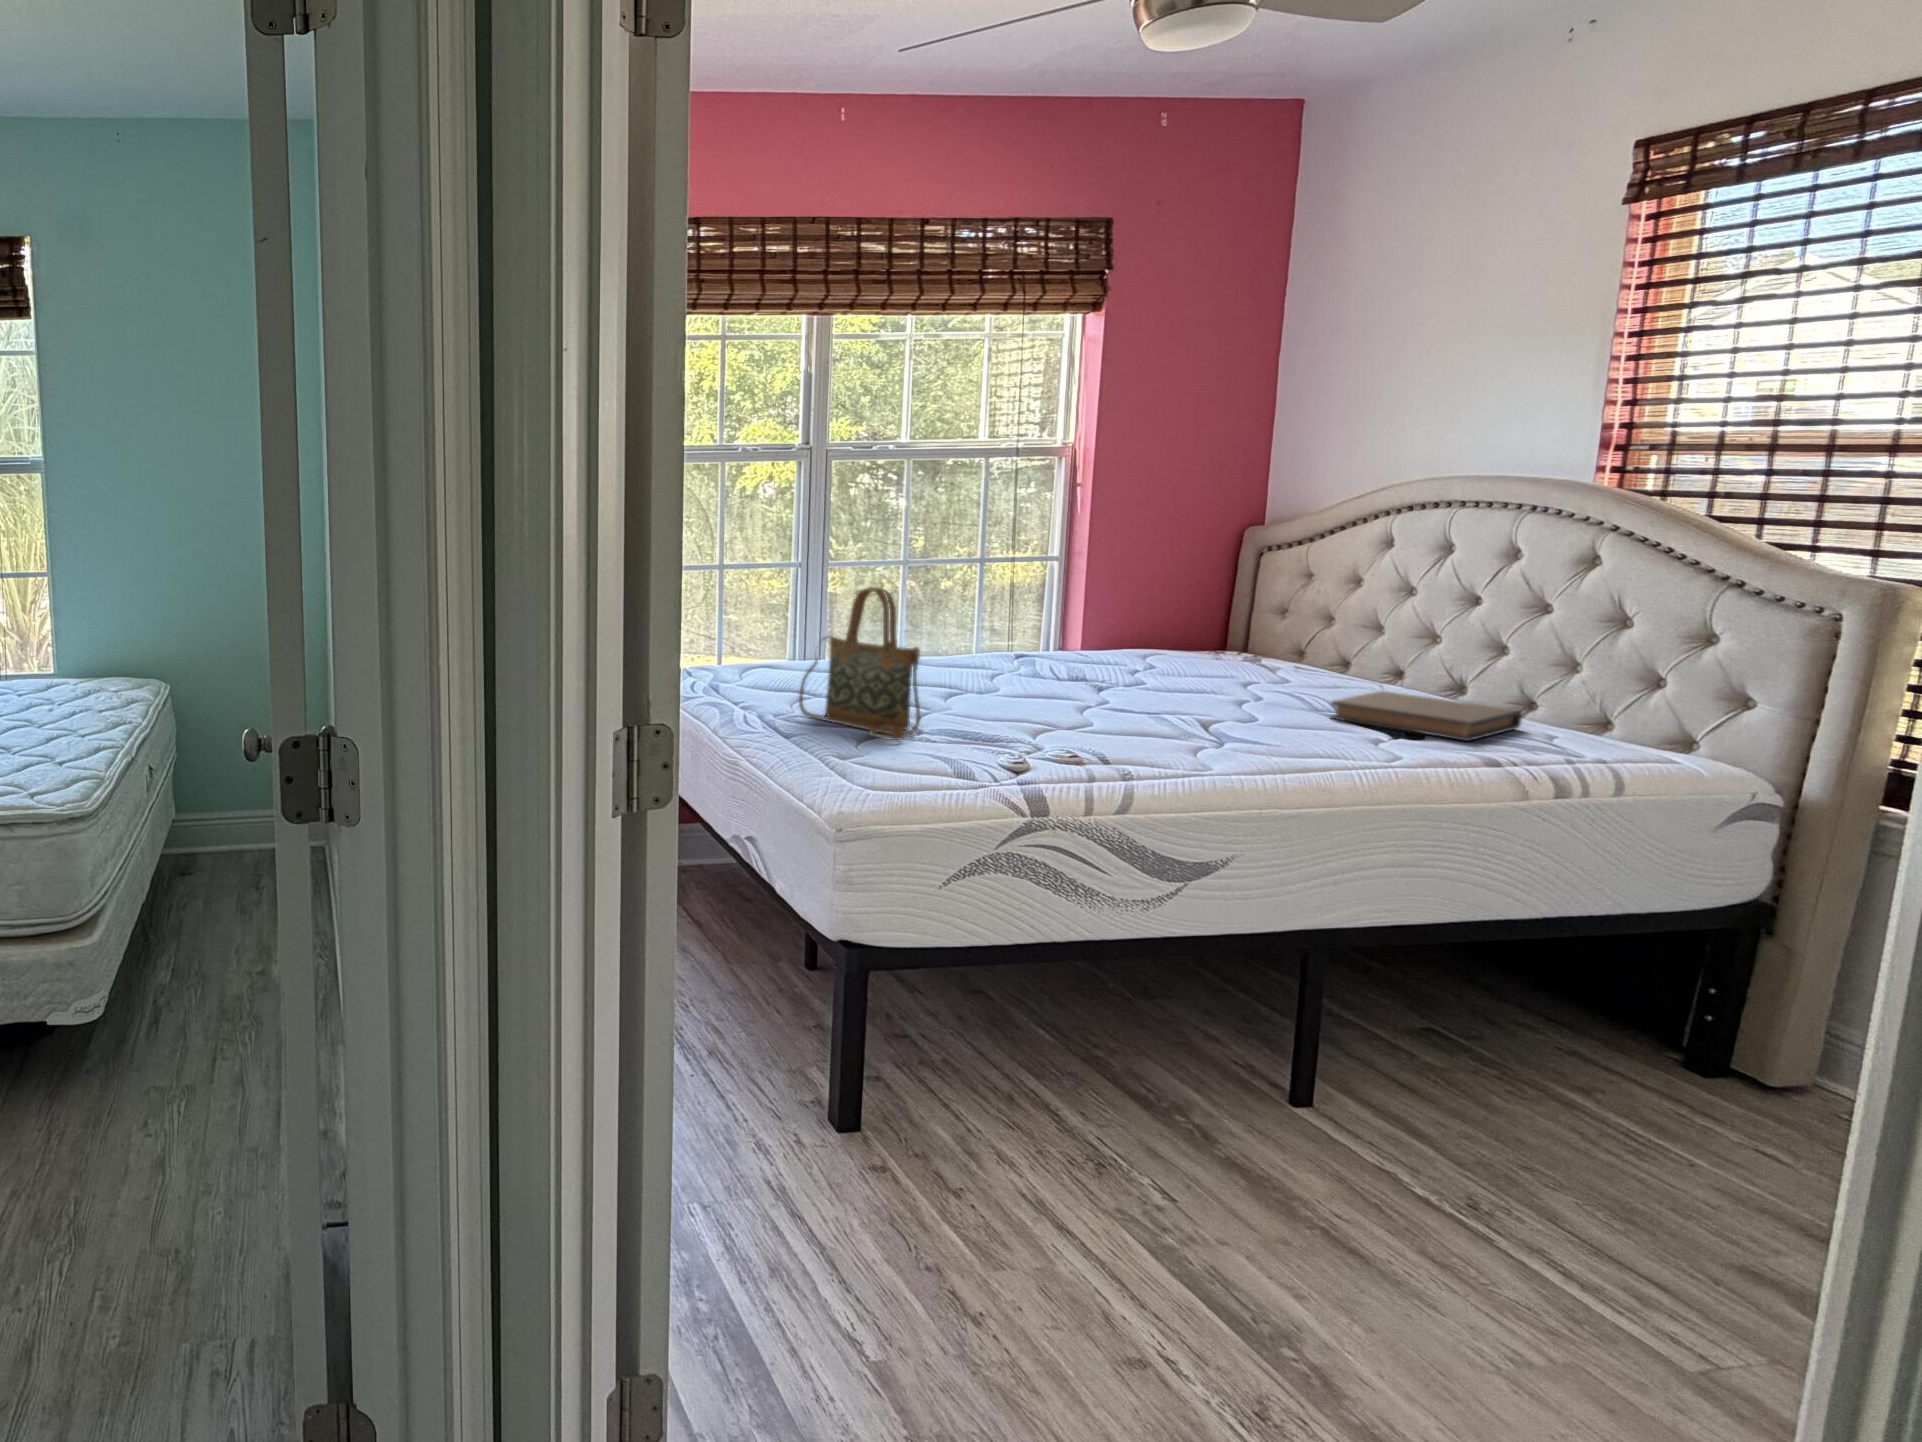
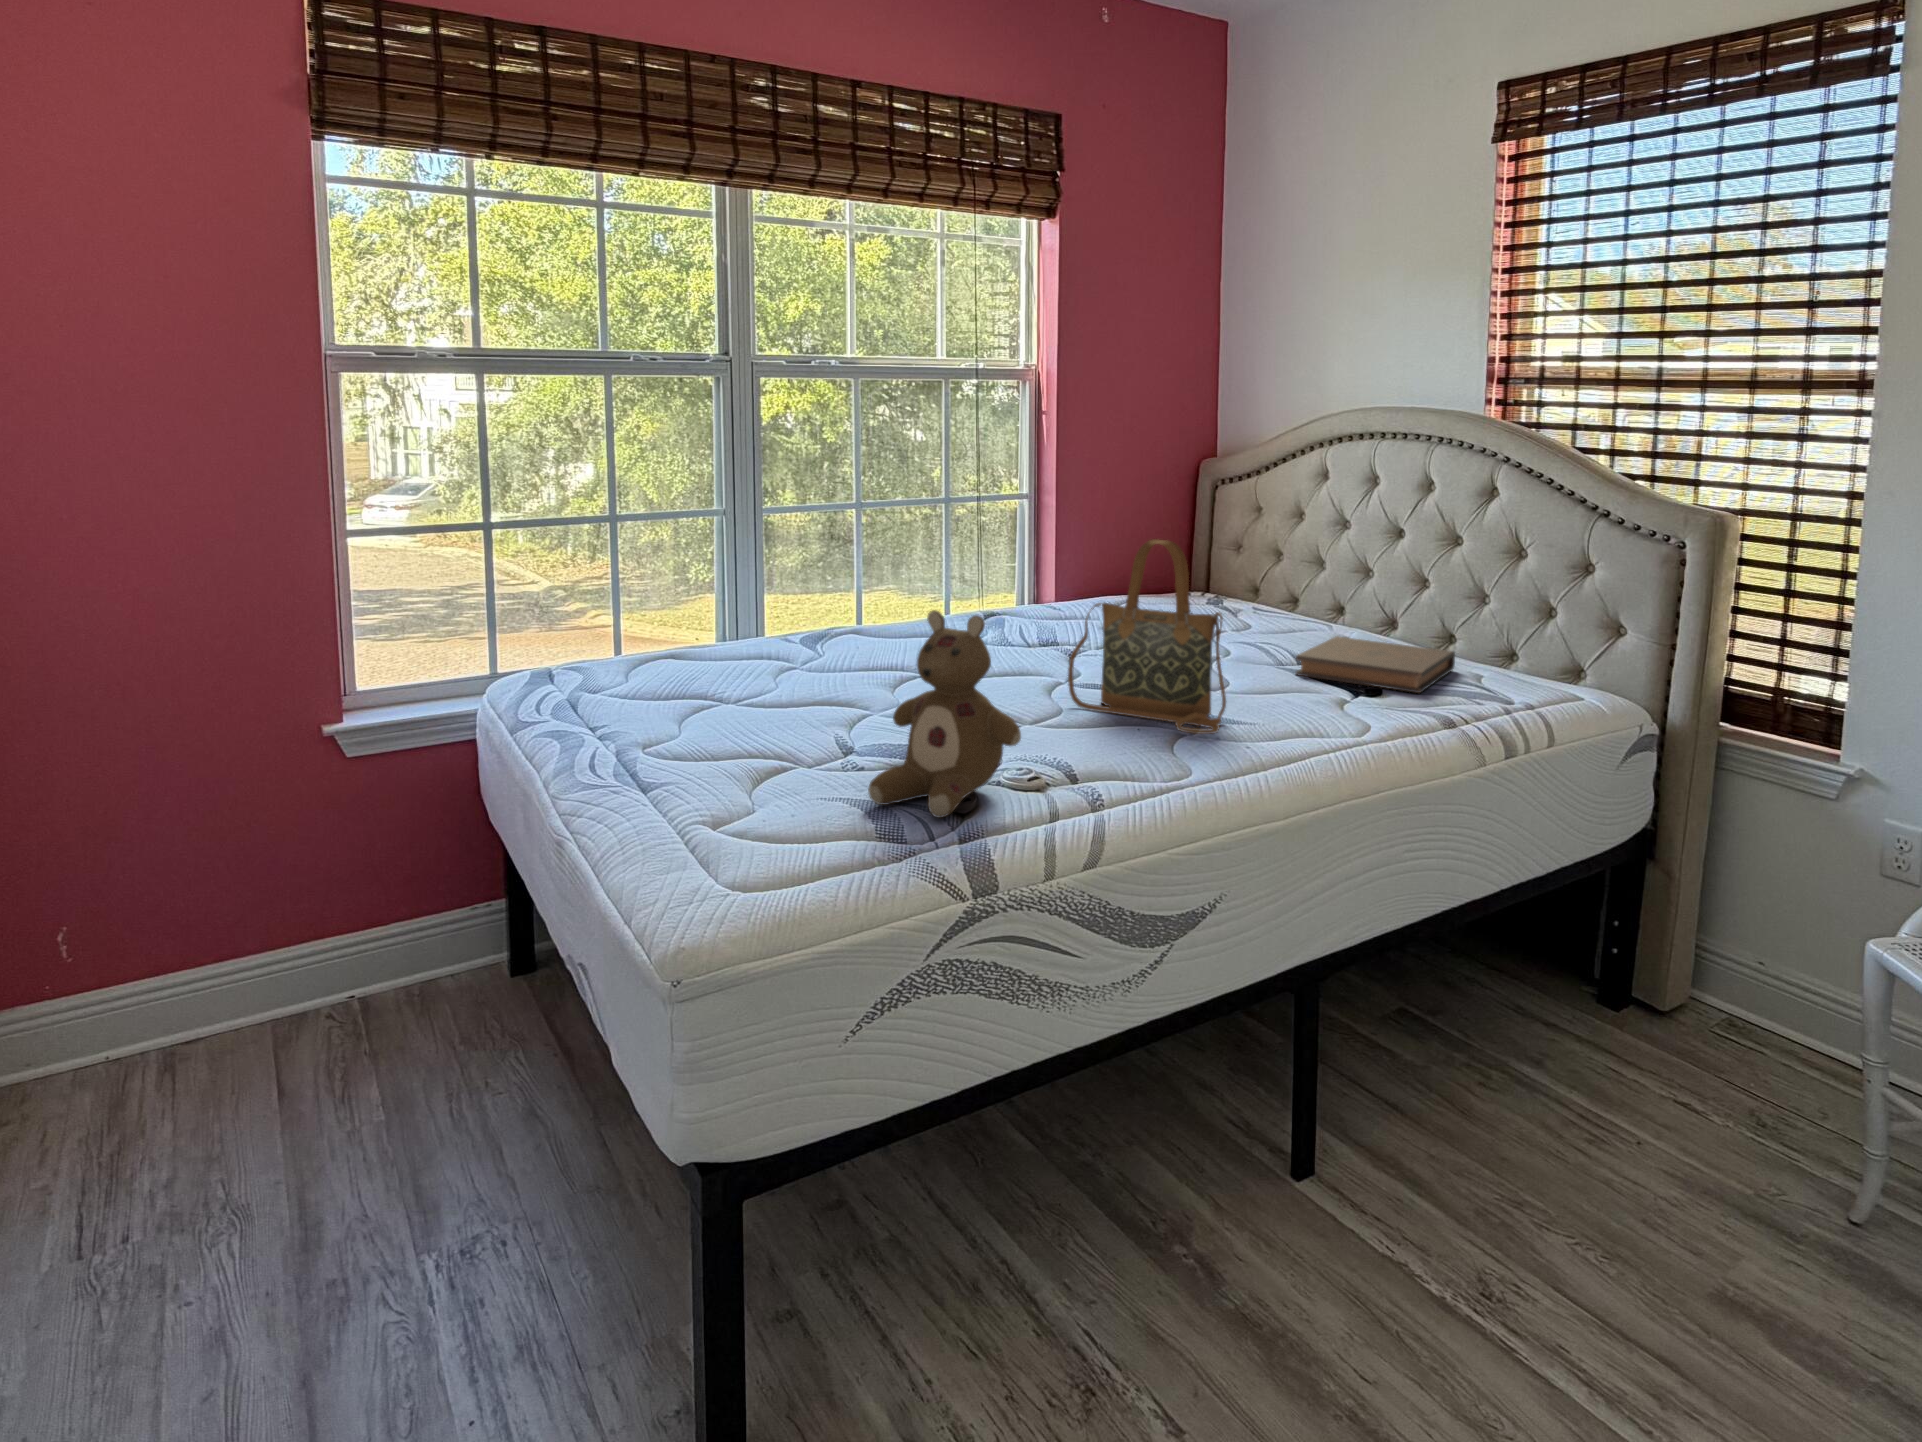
handbag: present [799,587,920,740] -> present [1068,539,1226,734]
stuffed bear: none [948,629,1067,769] -> present [868,610,1021,818]

